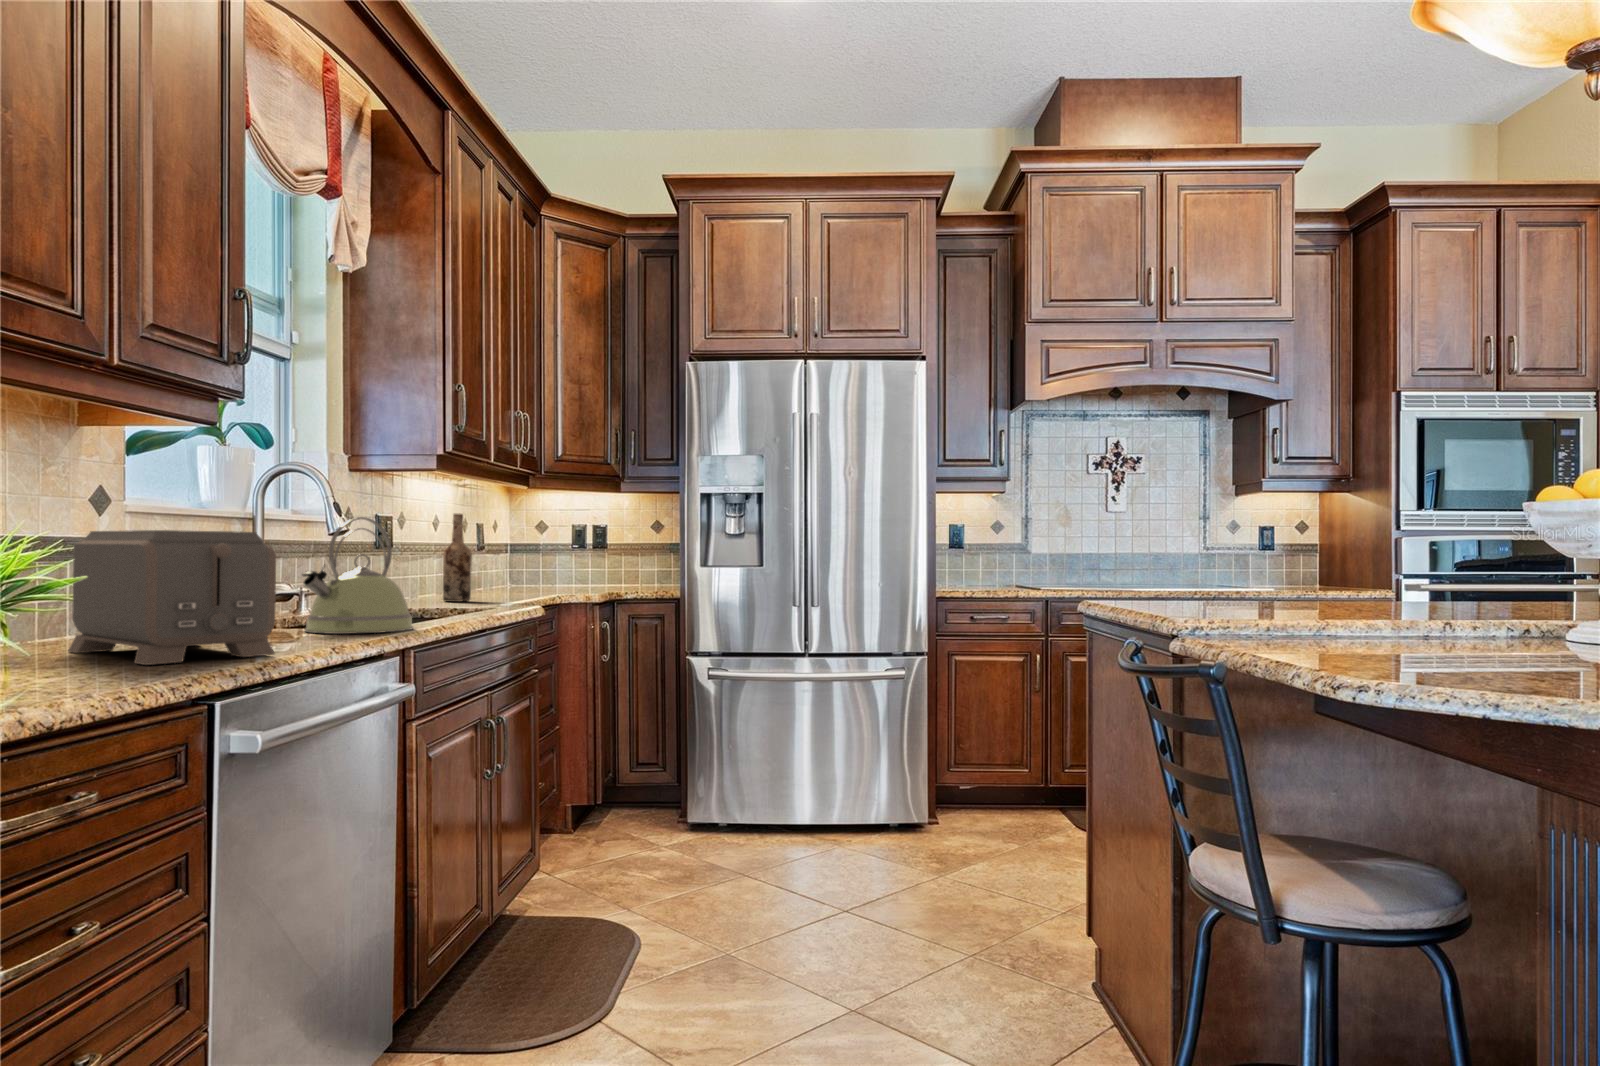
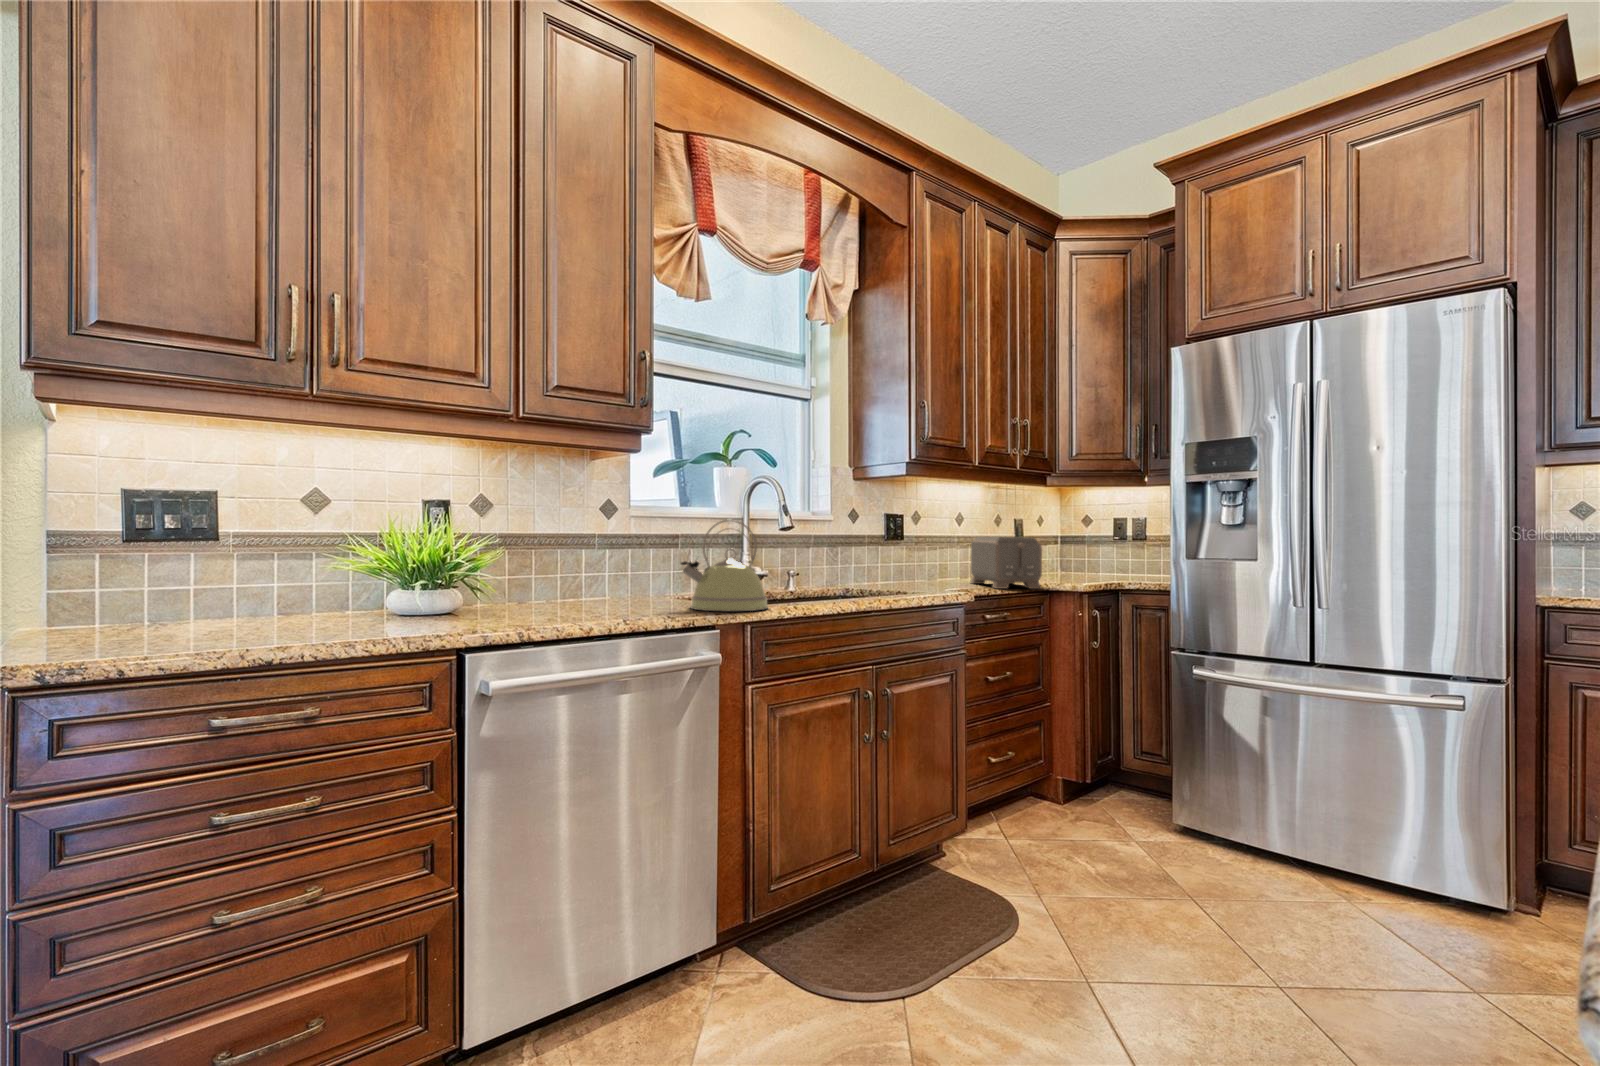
wine bottle: present [443,514,472,602] -> none [925,512,949,586]
toaster: present [68,530,276,665] -> present [970,537,1042,589]

